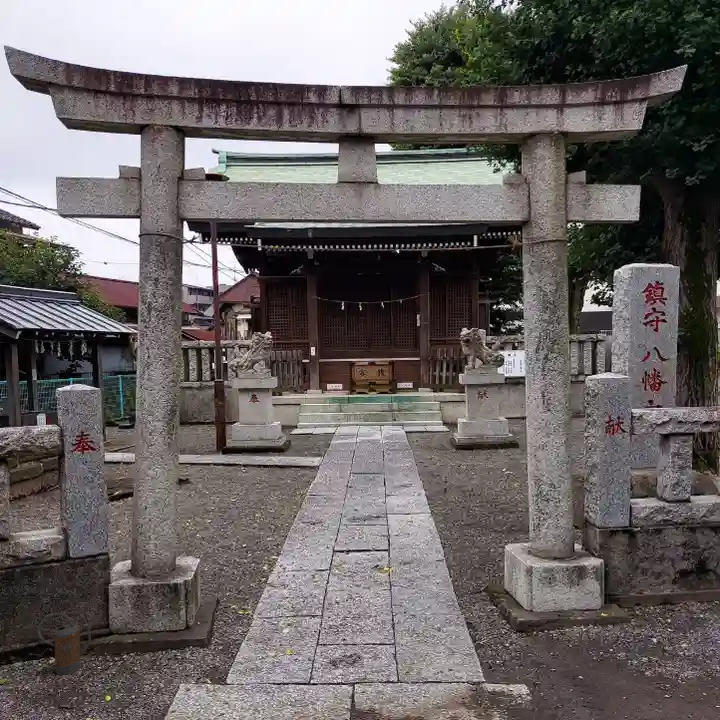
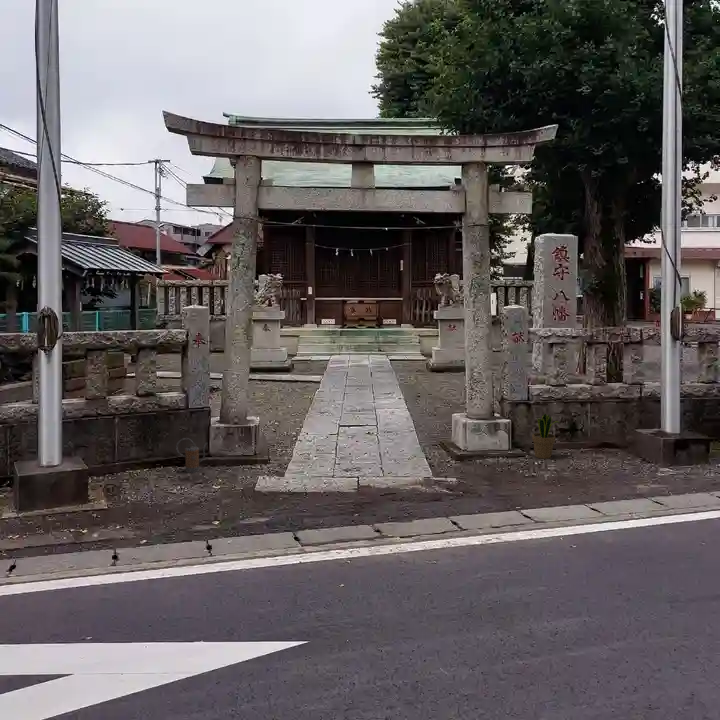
potted plant: none [641,548,688,627] -> present [532,414,559,459]

